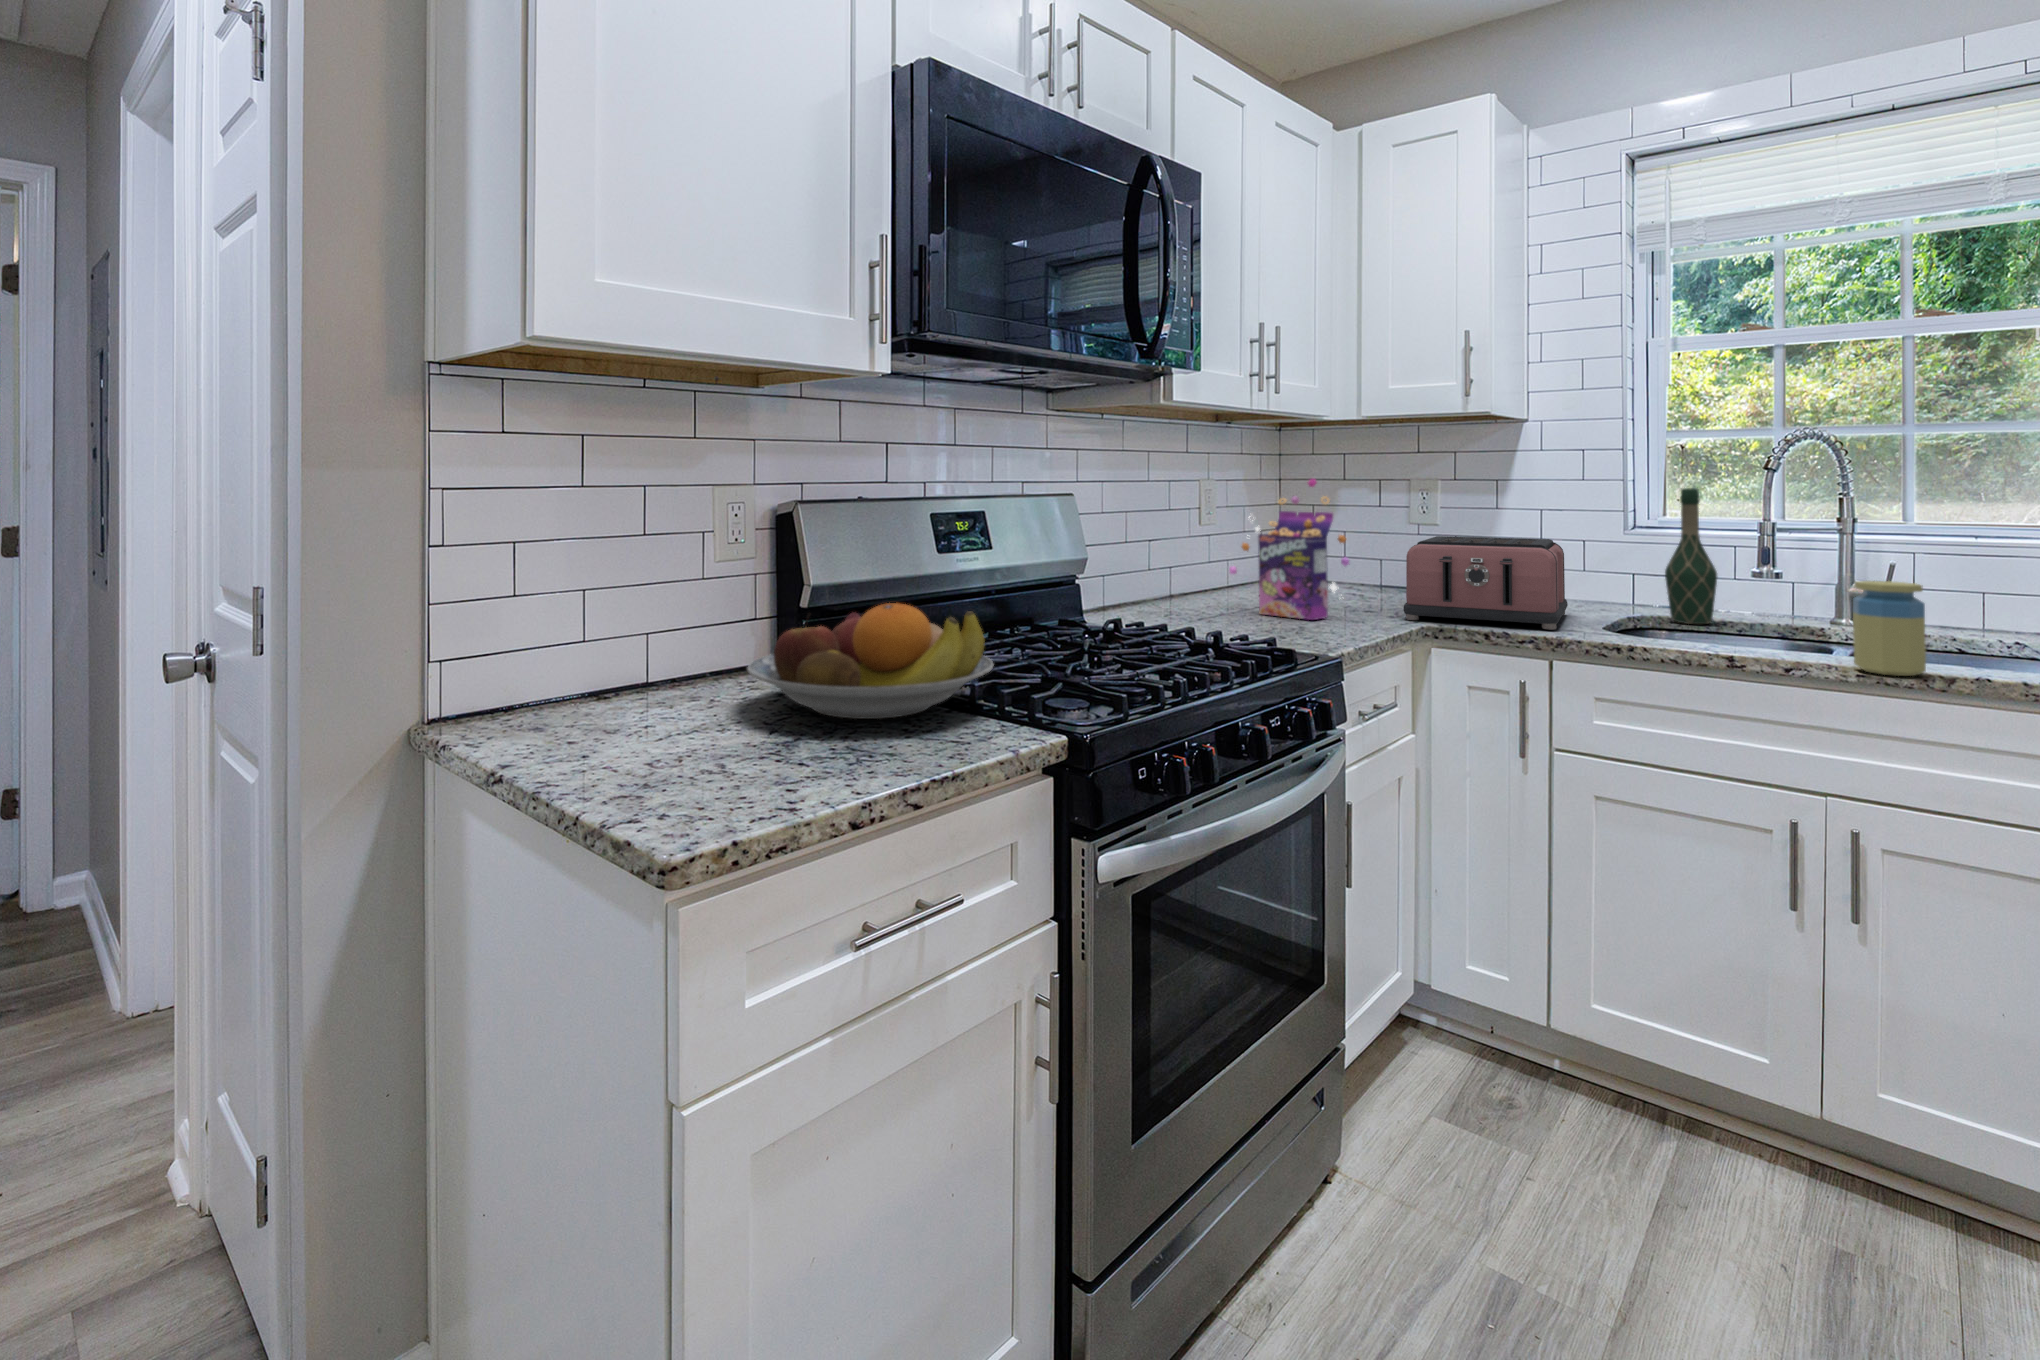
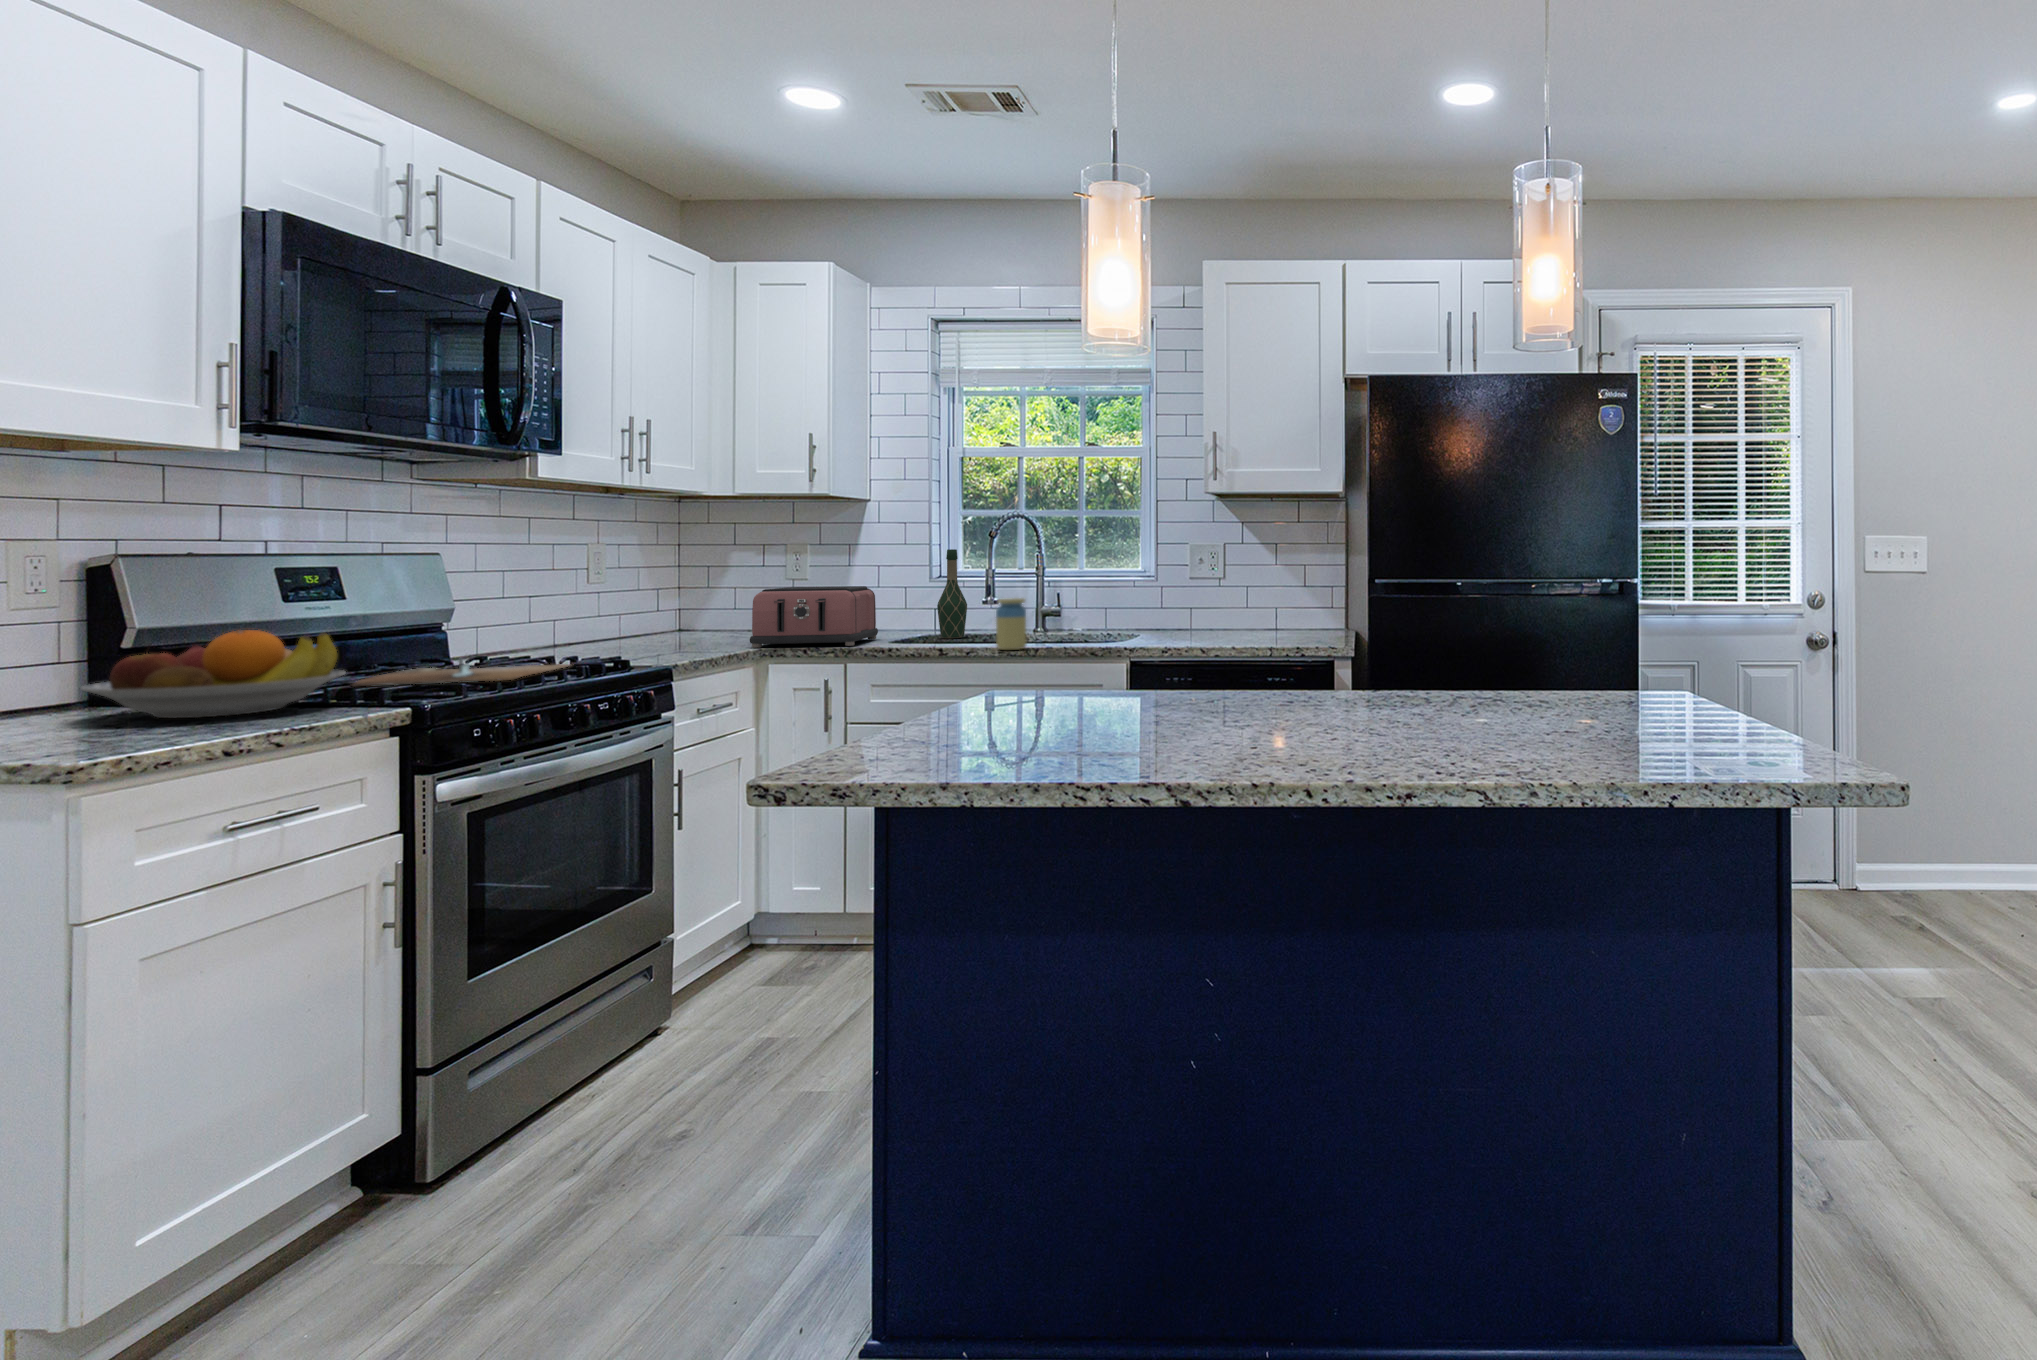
cereal box: present [1229,479,1349,620] -> none [601,543,705,652]
cutting board: none [995,627,1217,669] -> present [352,659,568,686]

